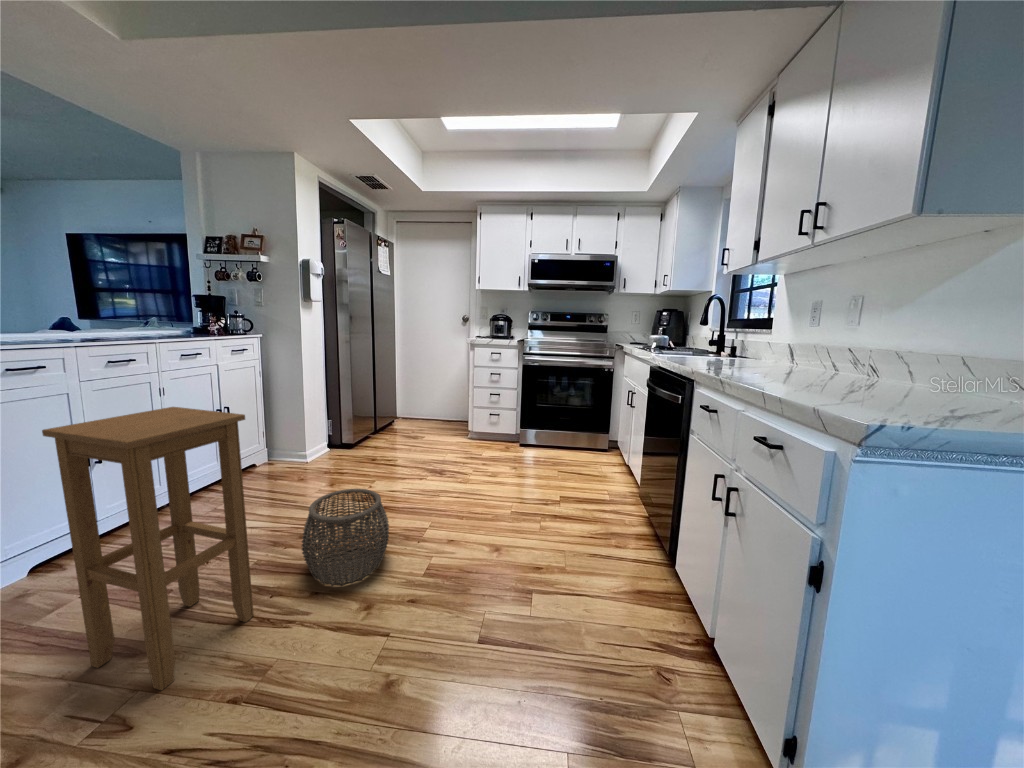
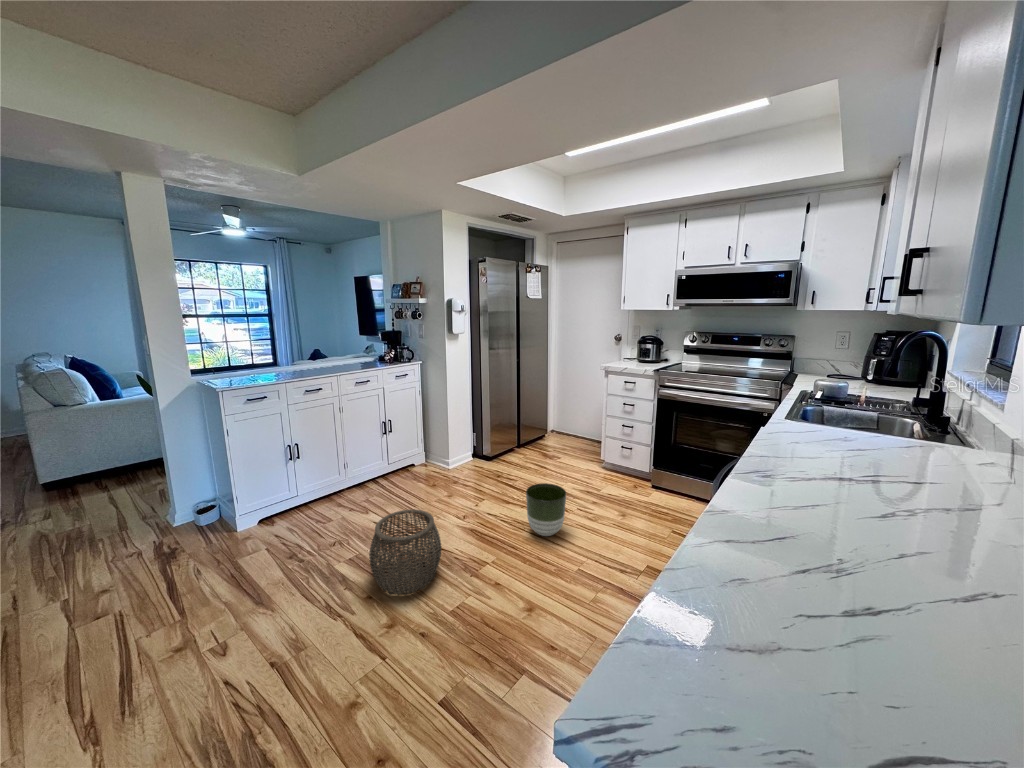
stool: present [42,407,254,690] -> none [222,430,329,629]
planter: none [441,447,480,495] -> present [526,483,566,536]

